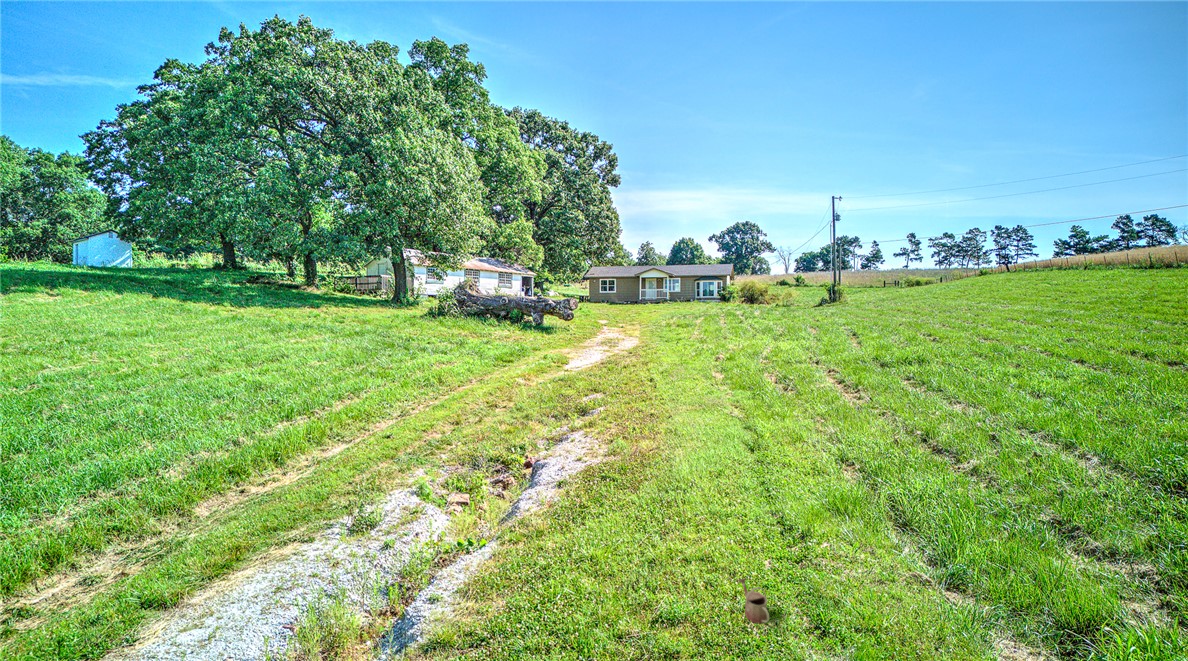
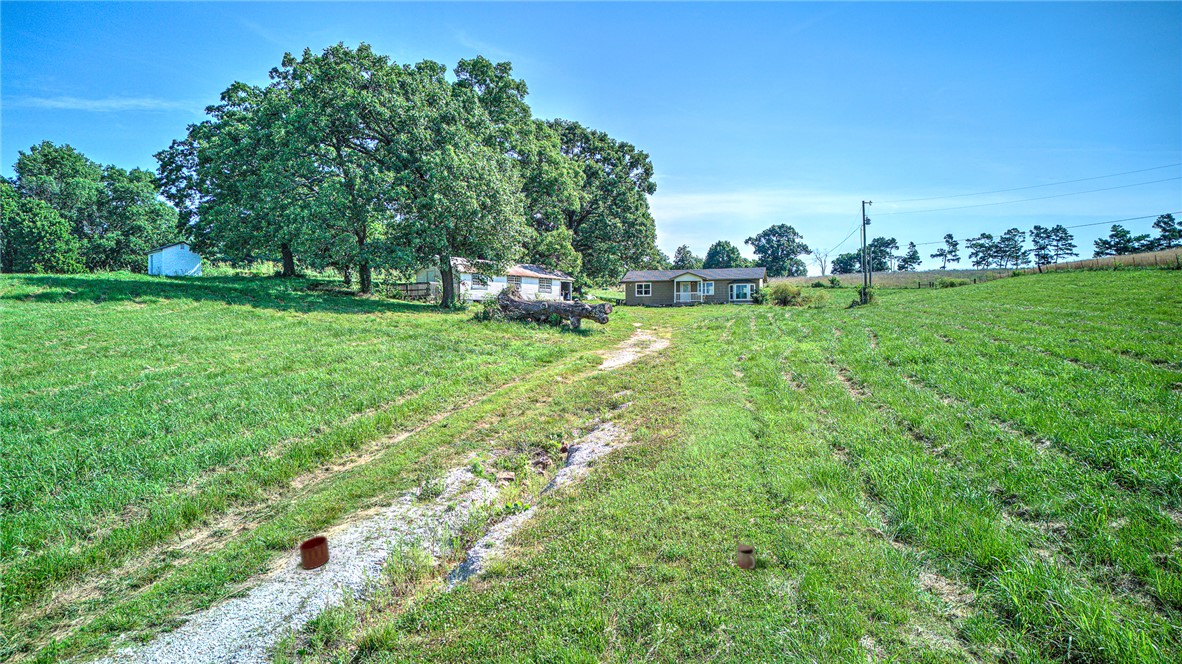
planter: none [179,593,223,639] -> present [300,536,329,569]

